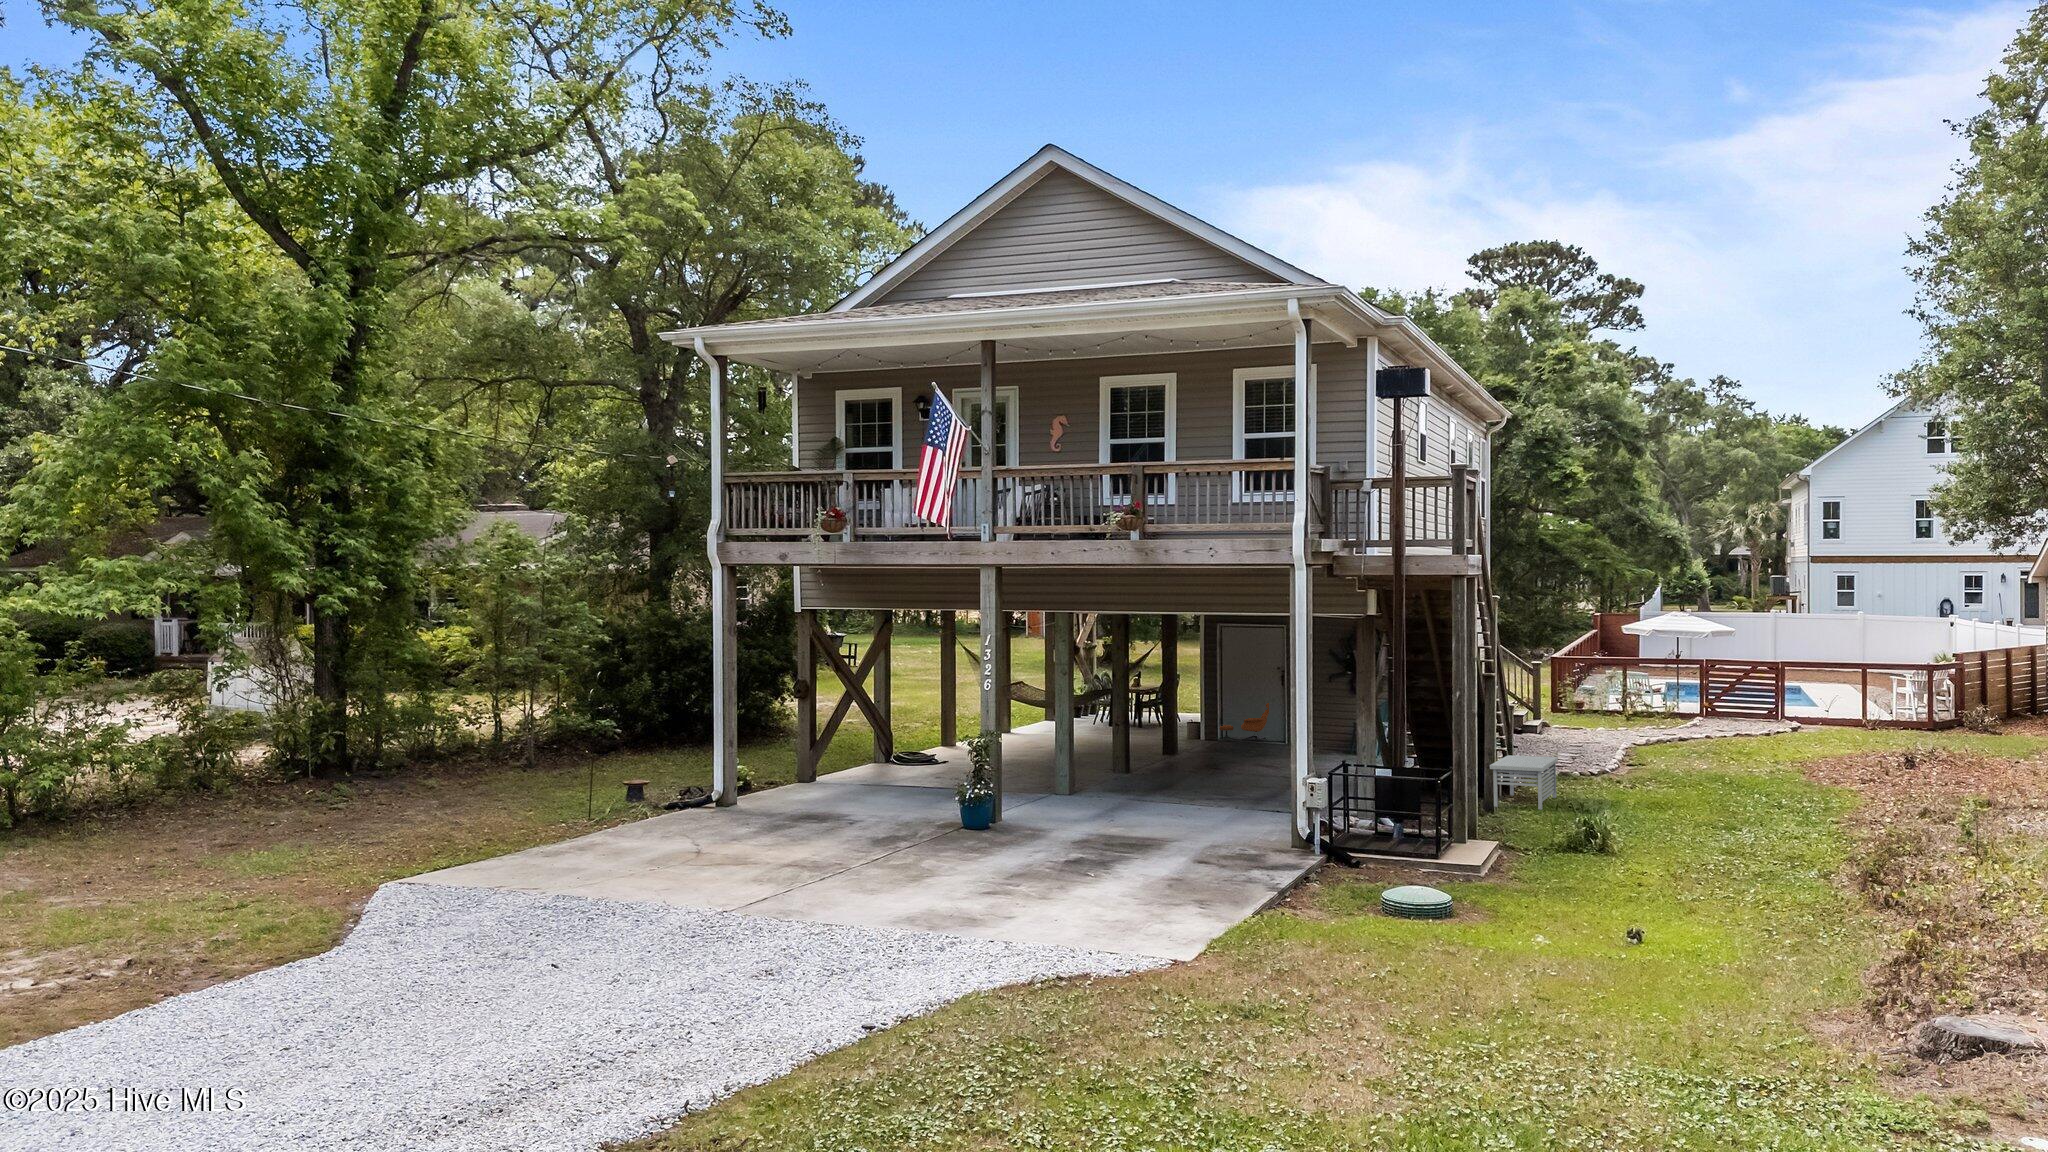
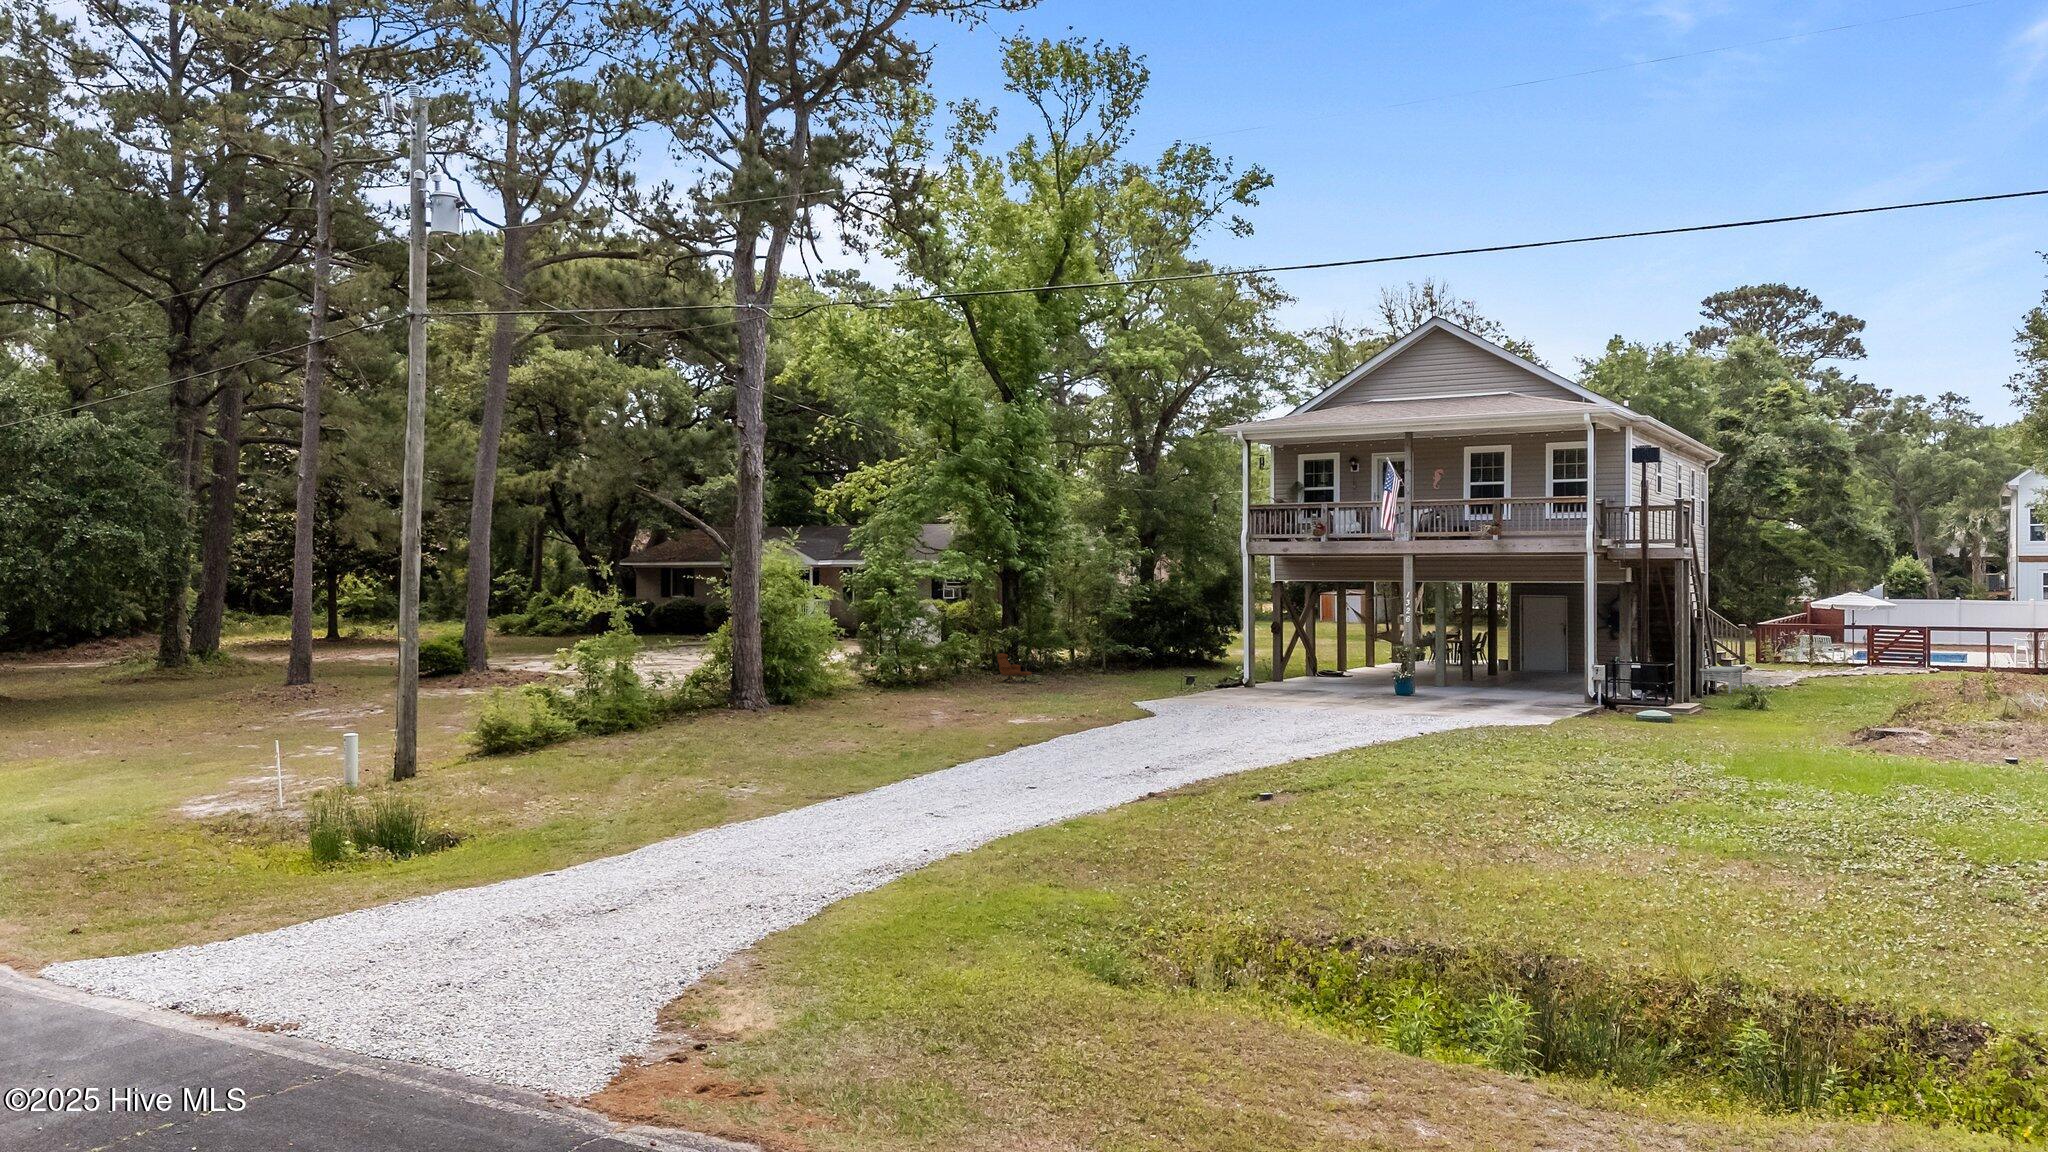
lounge chair: present [1217,703,1269,741] -> present [997,653,1032,682]

